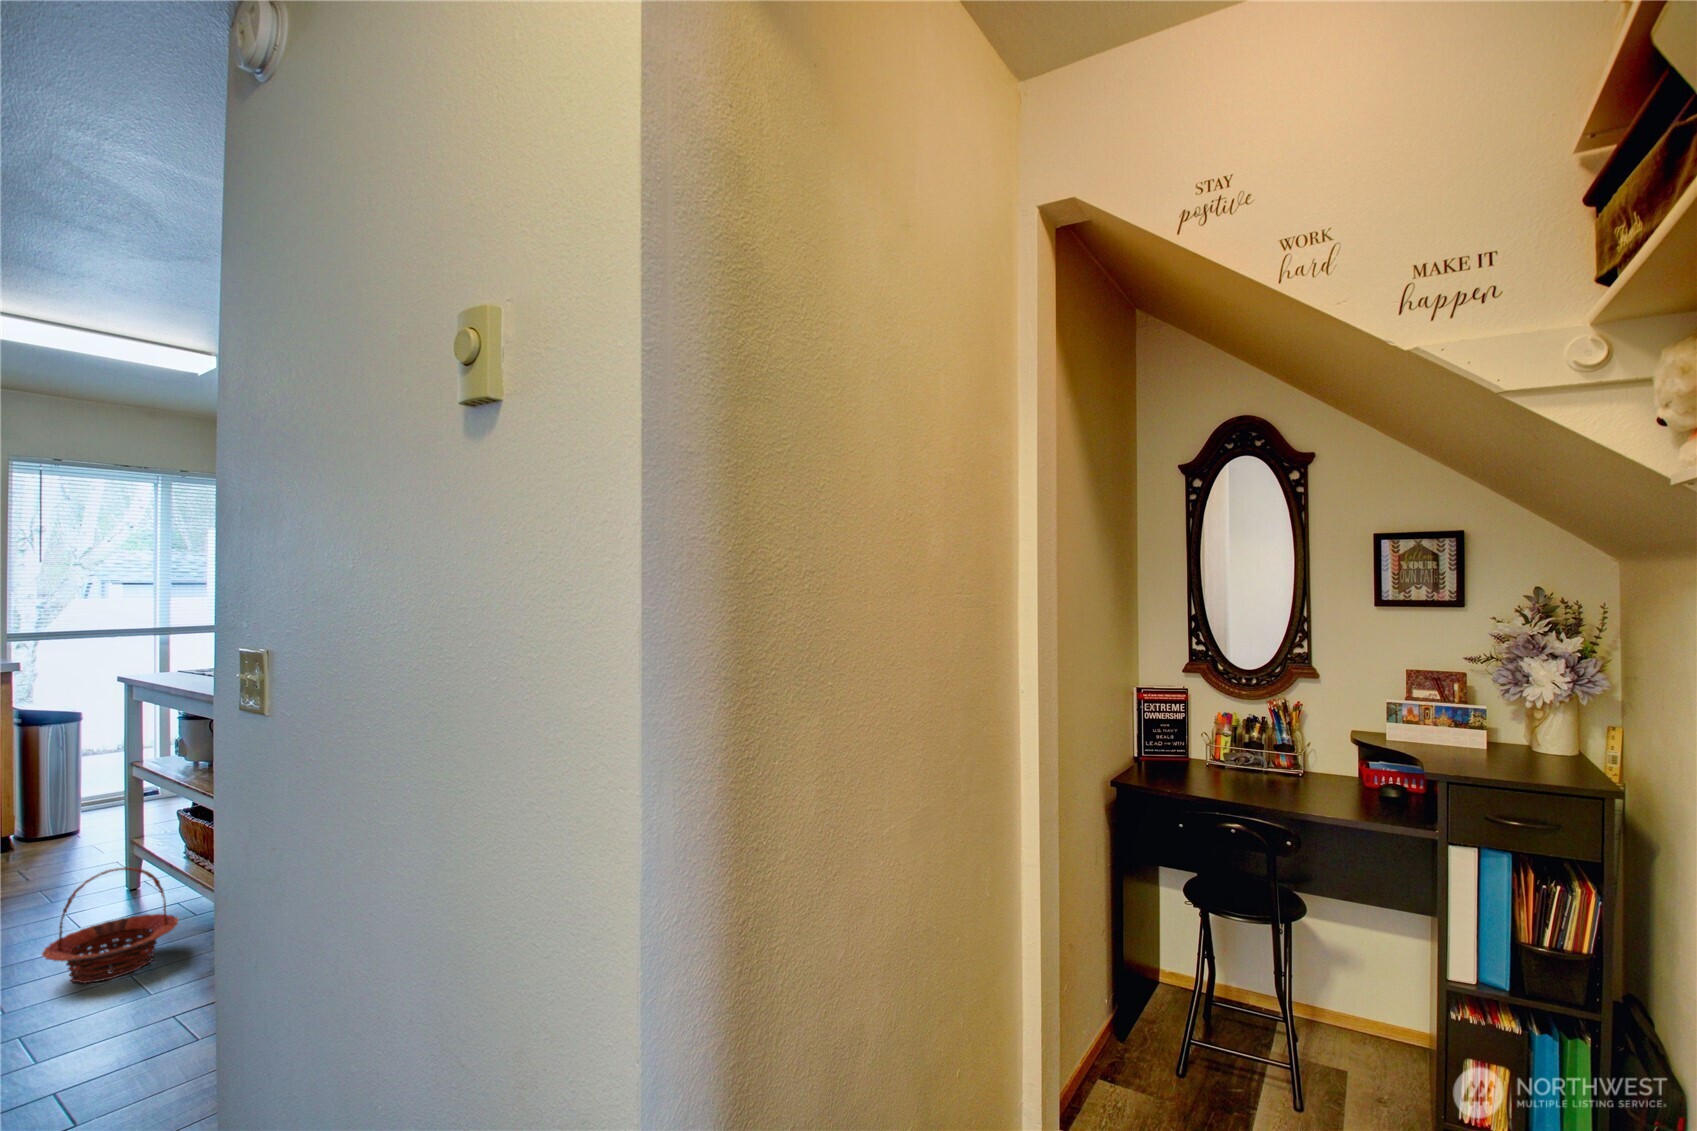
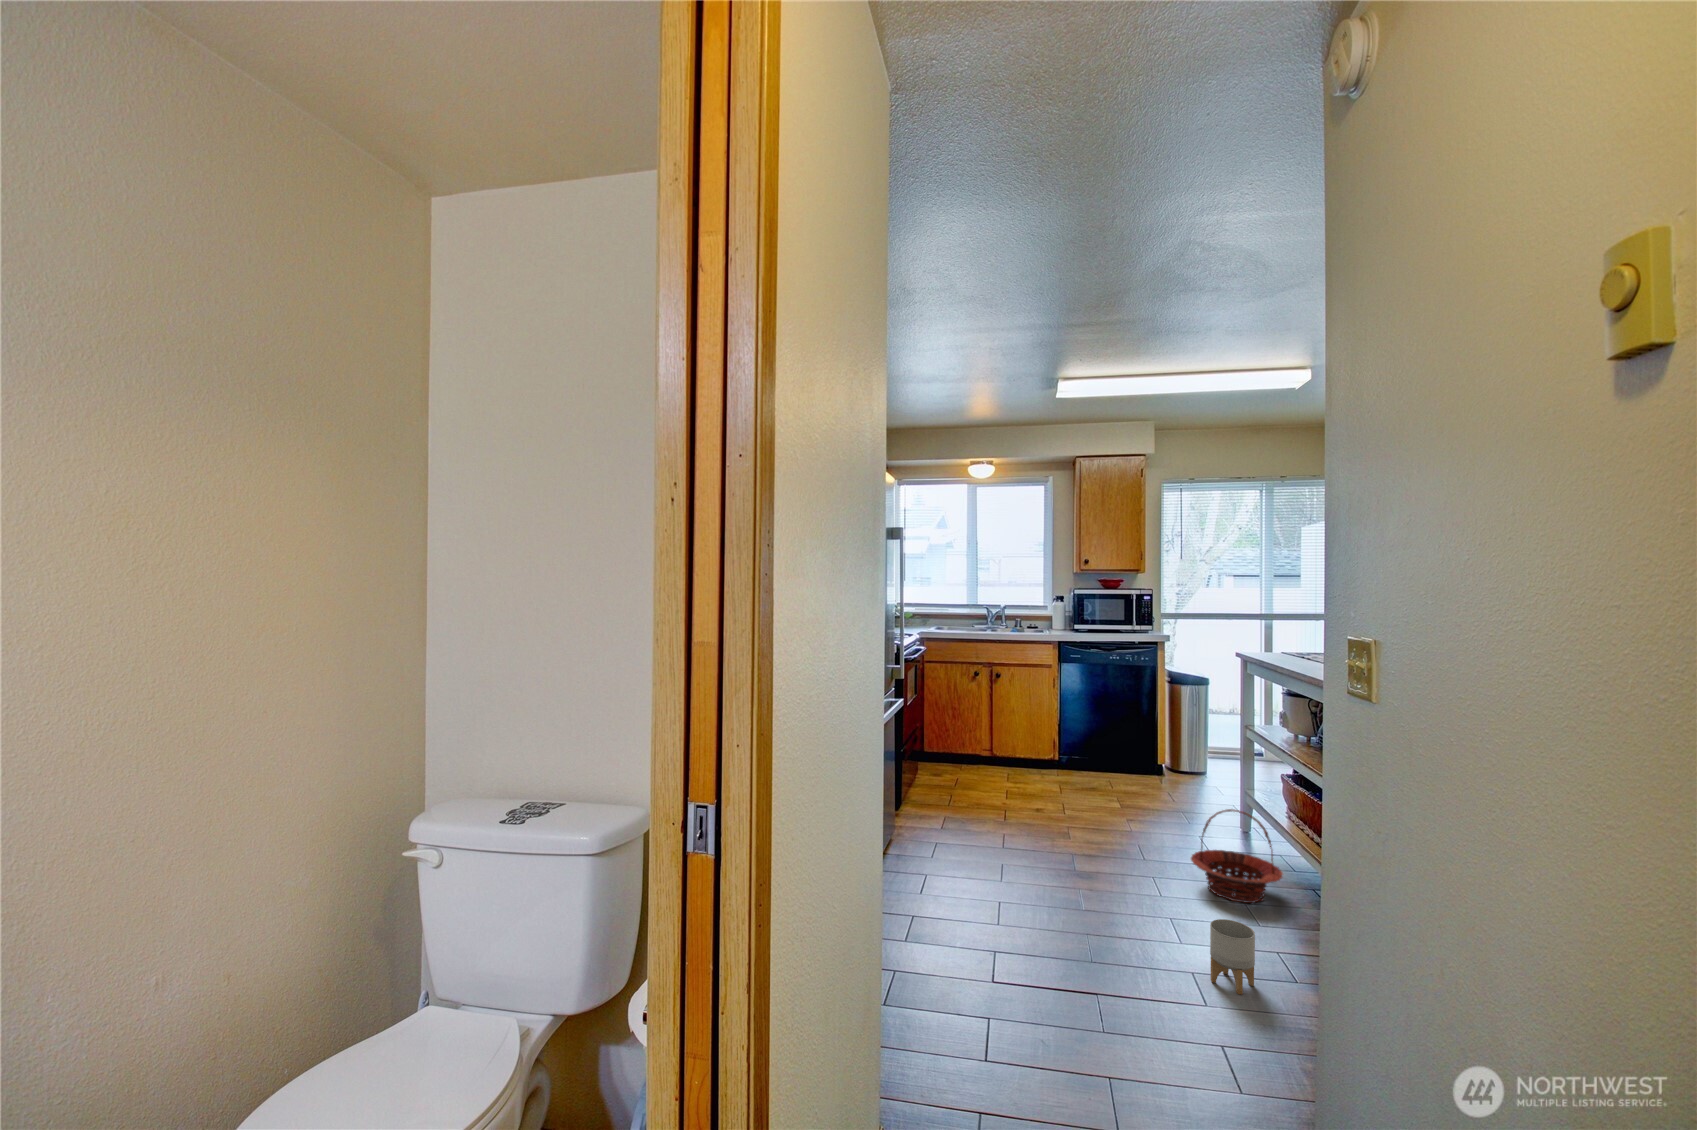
planter: none [72,996,138,1088] -> present [1210,919,1255,994]

